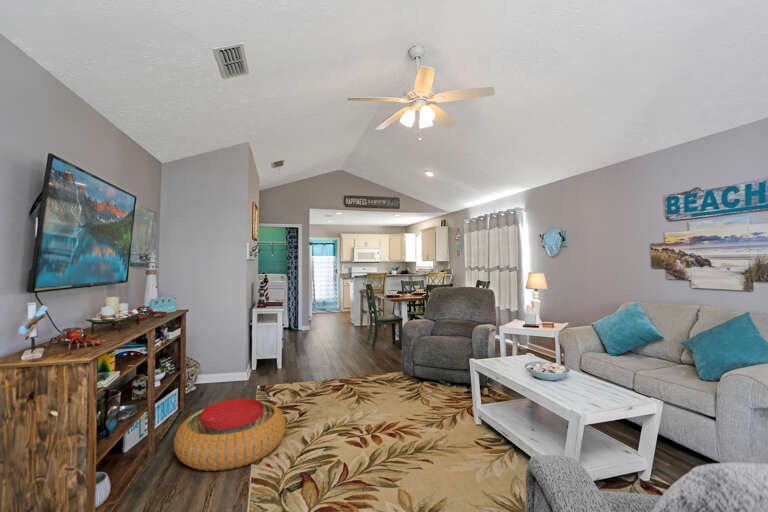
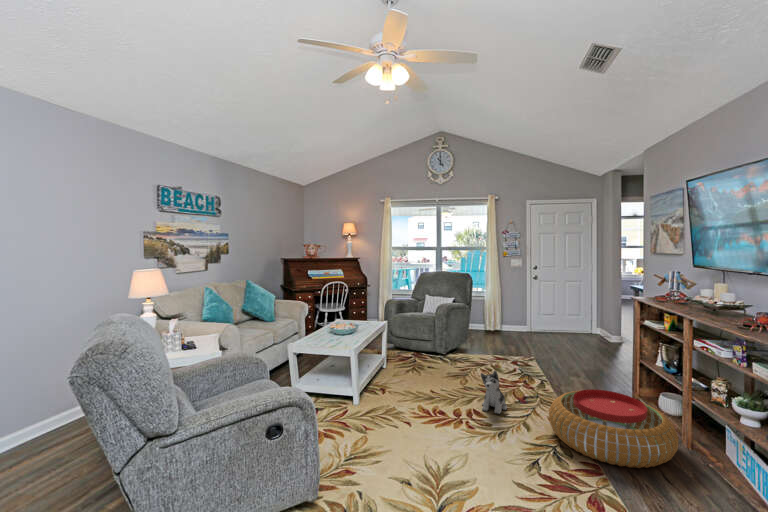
plush toy: none [327,408,356,462] -> present [481,371,507,414]

